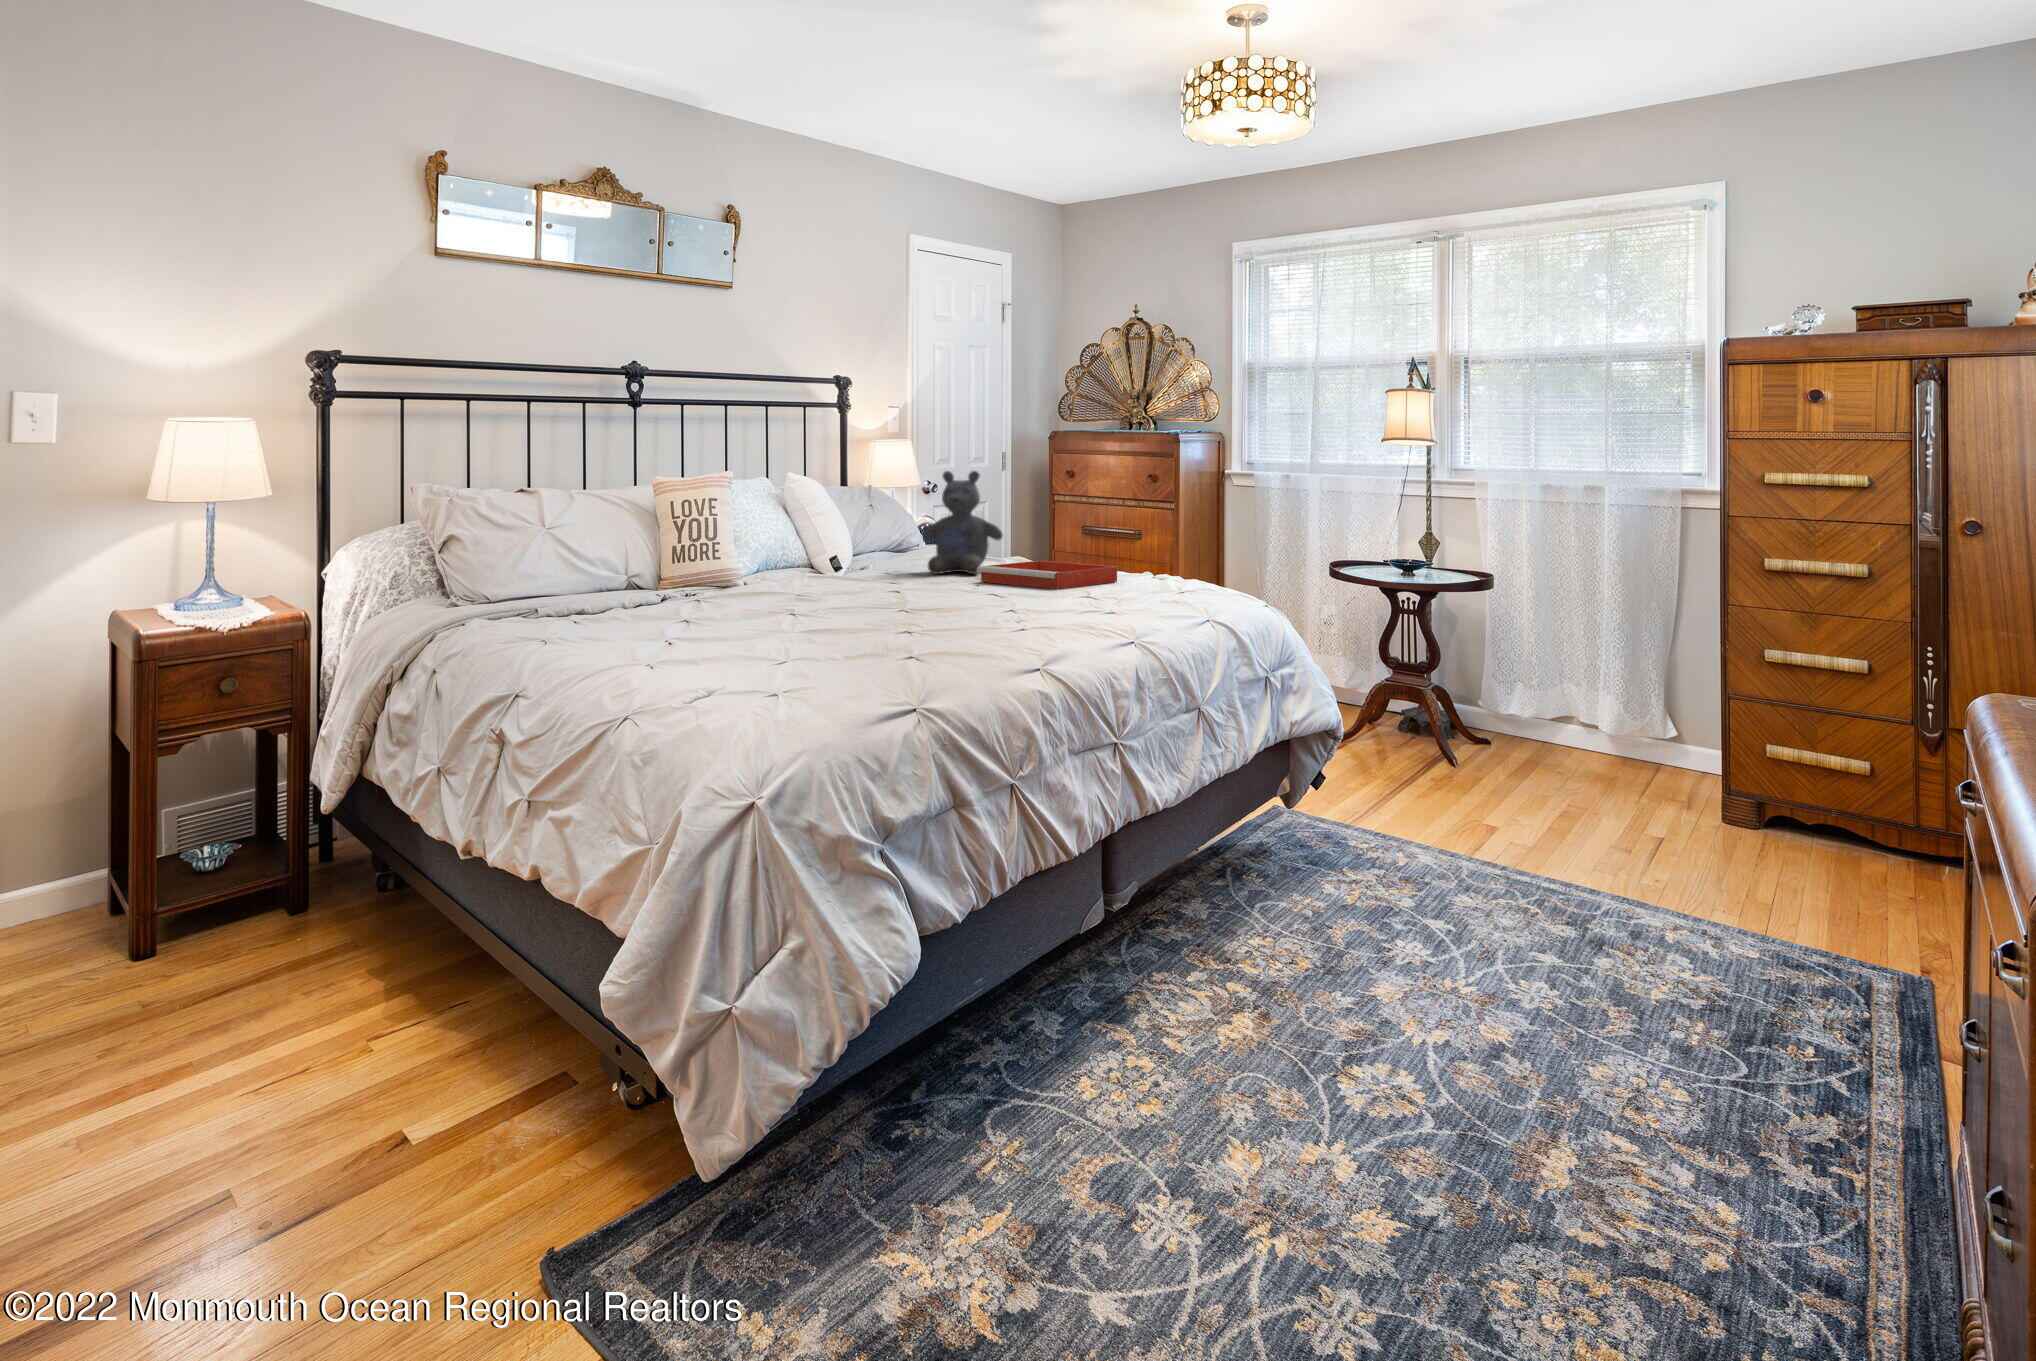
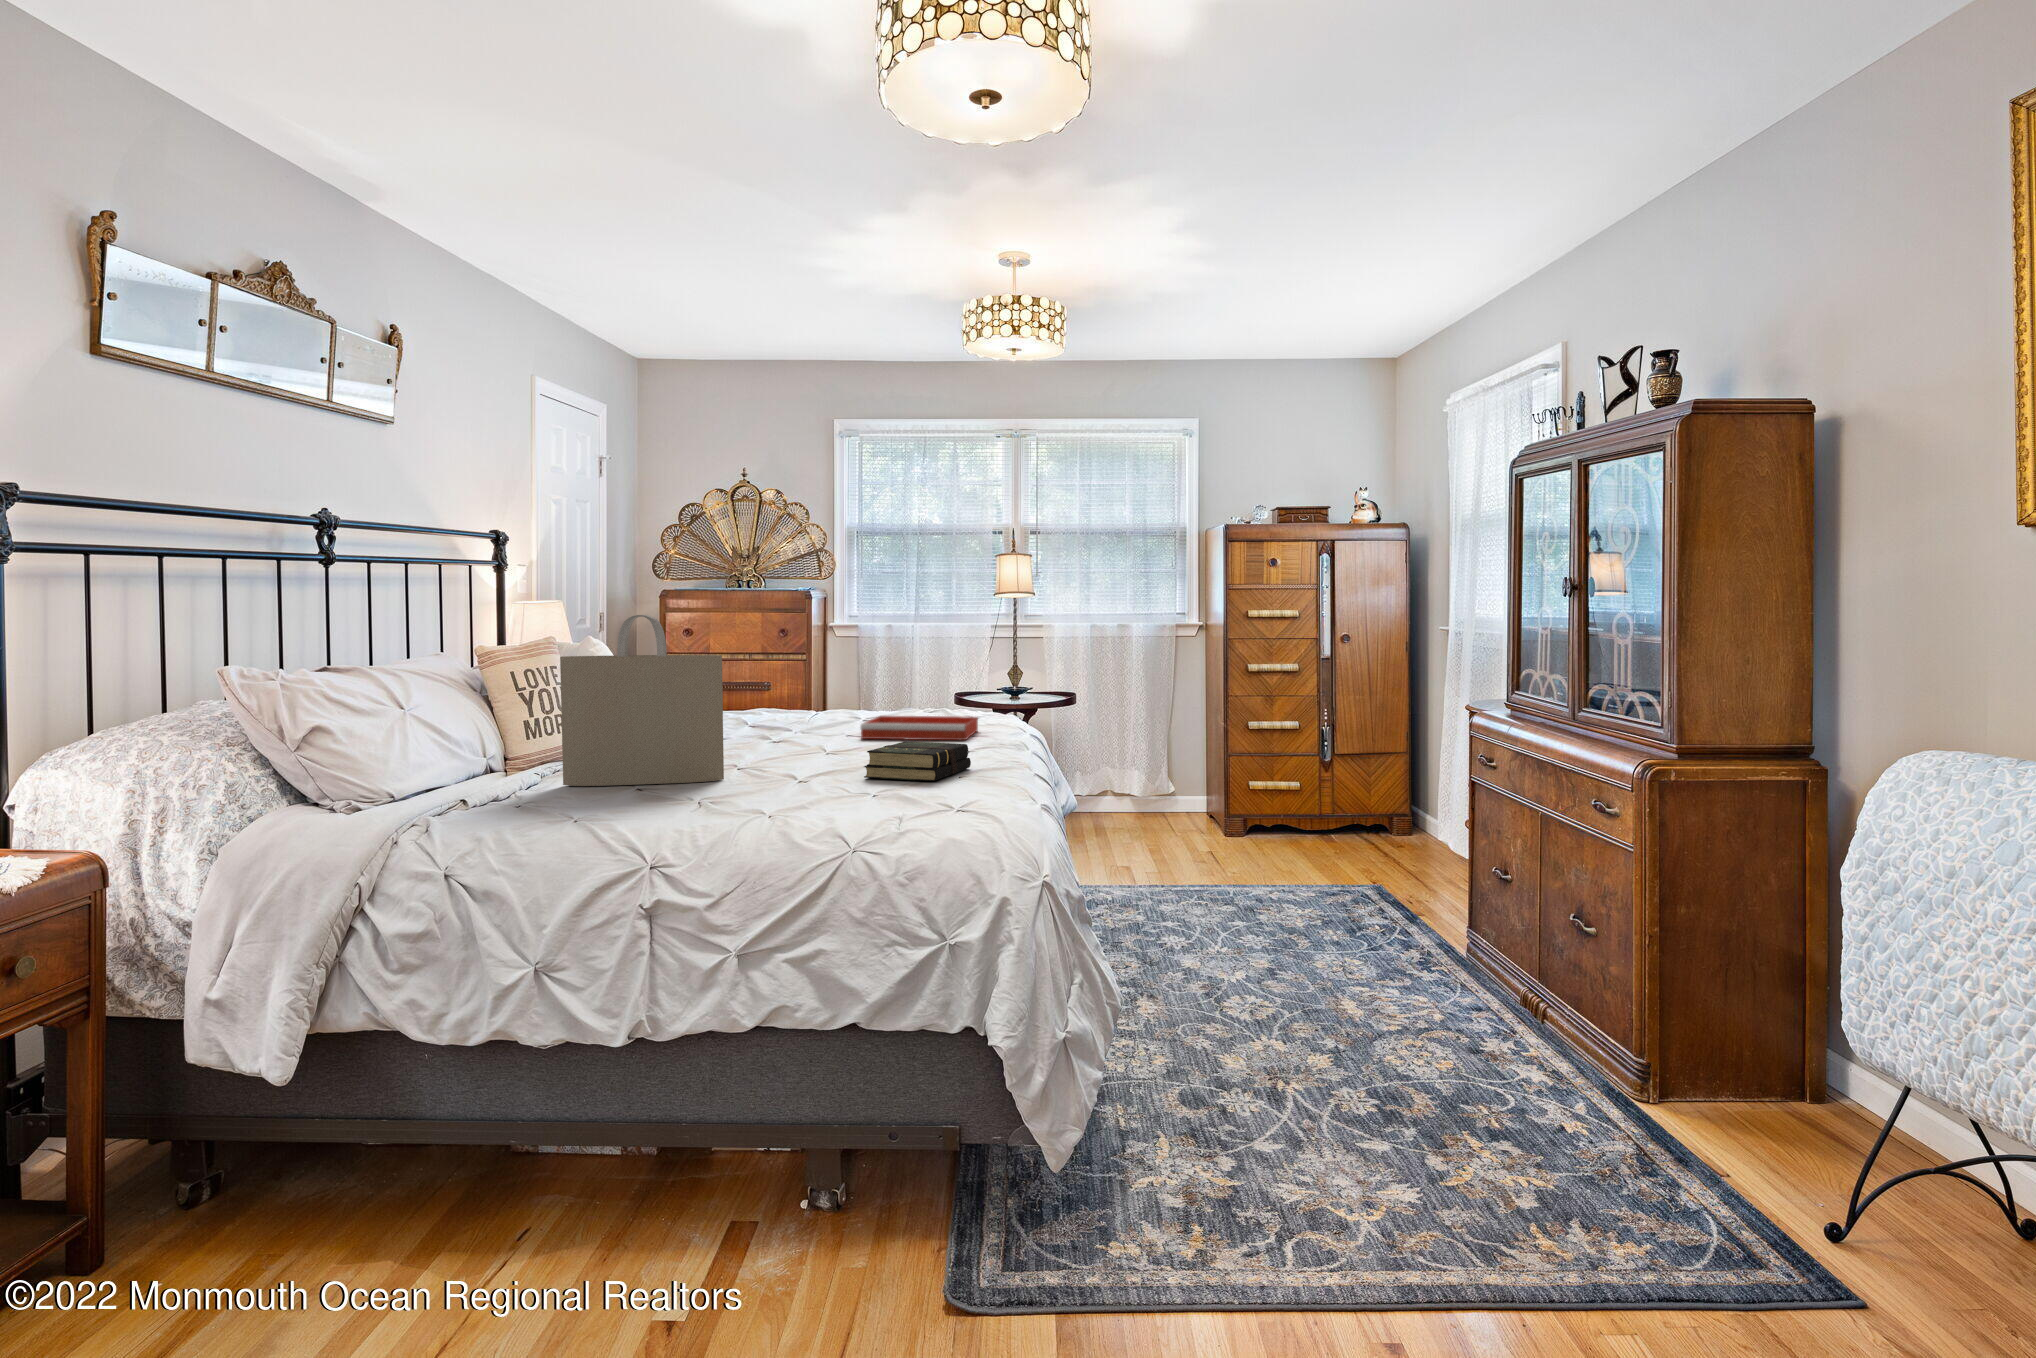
tote bag: none [615,456,722,603] -> present [560,615,724,786]
stuffed bear: present [922,471,1003,574] -> none [742,629,825,735]
book: none [803,581,920,617] -> present [864,741,971,781]

